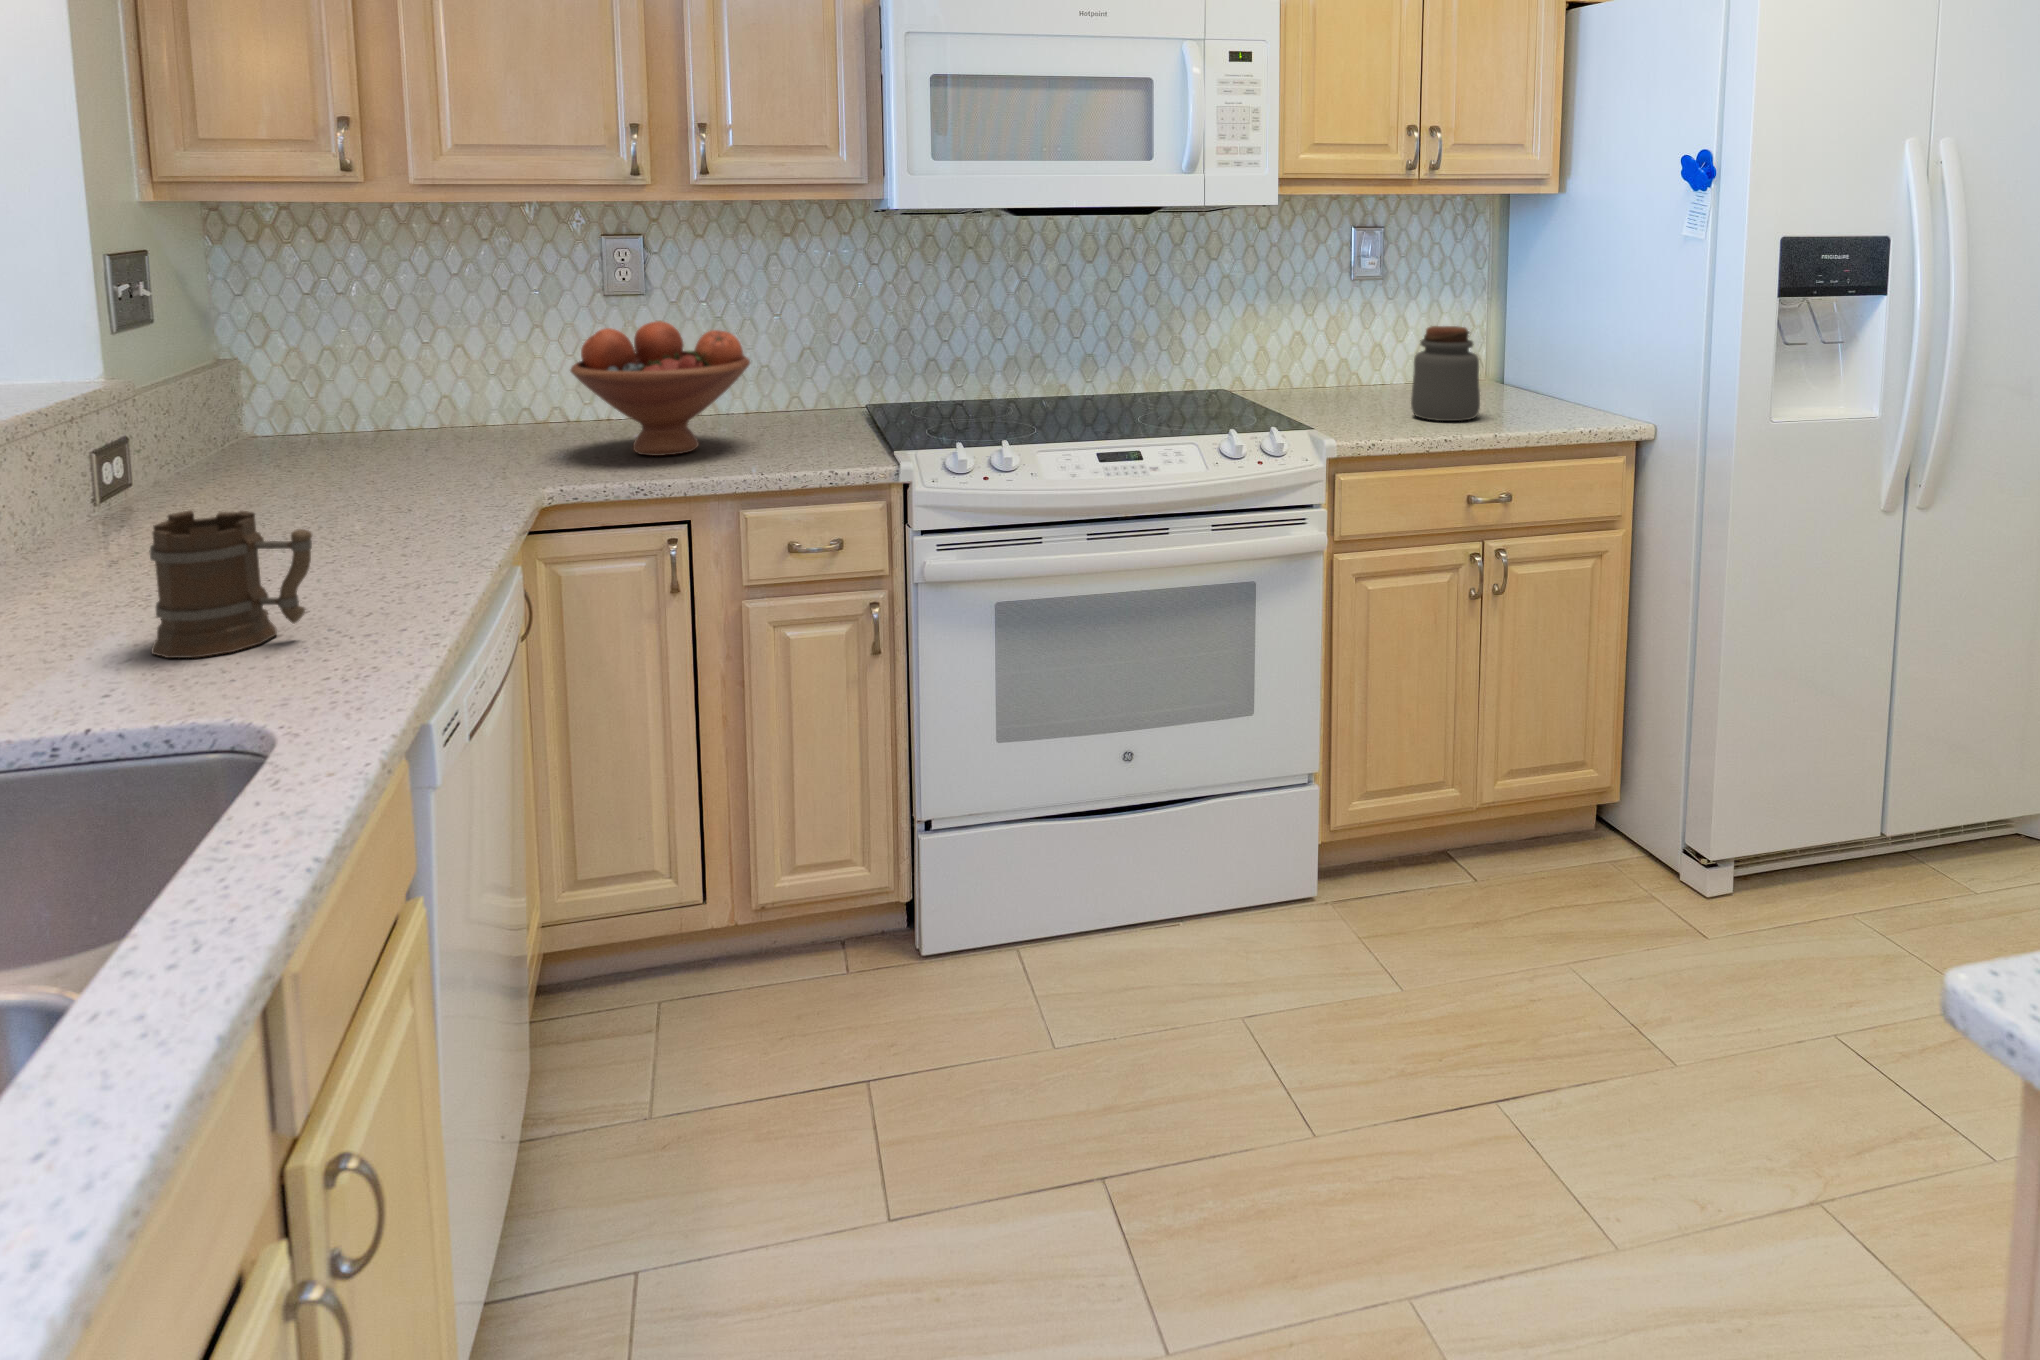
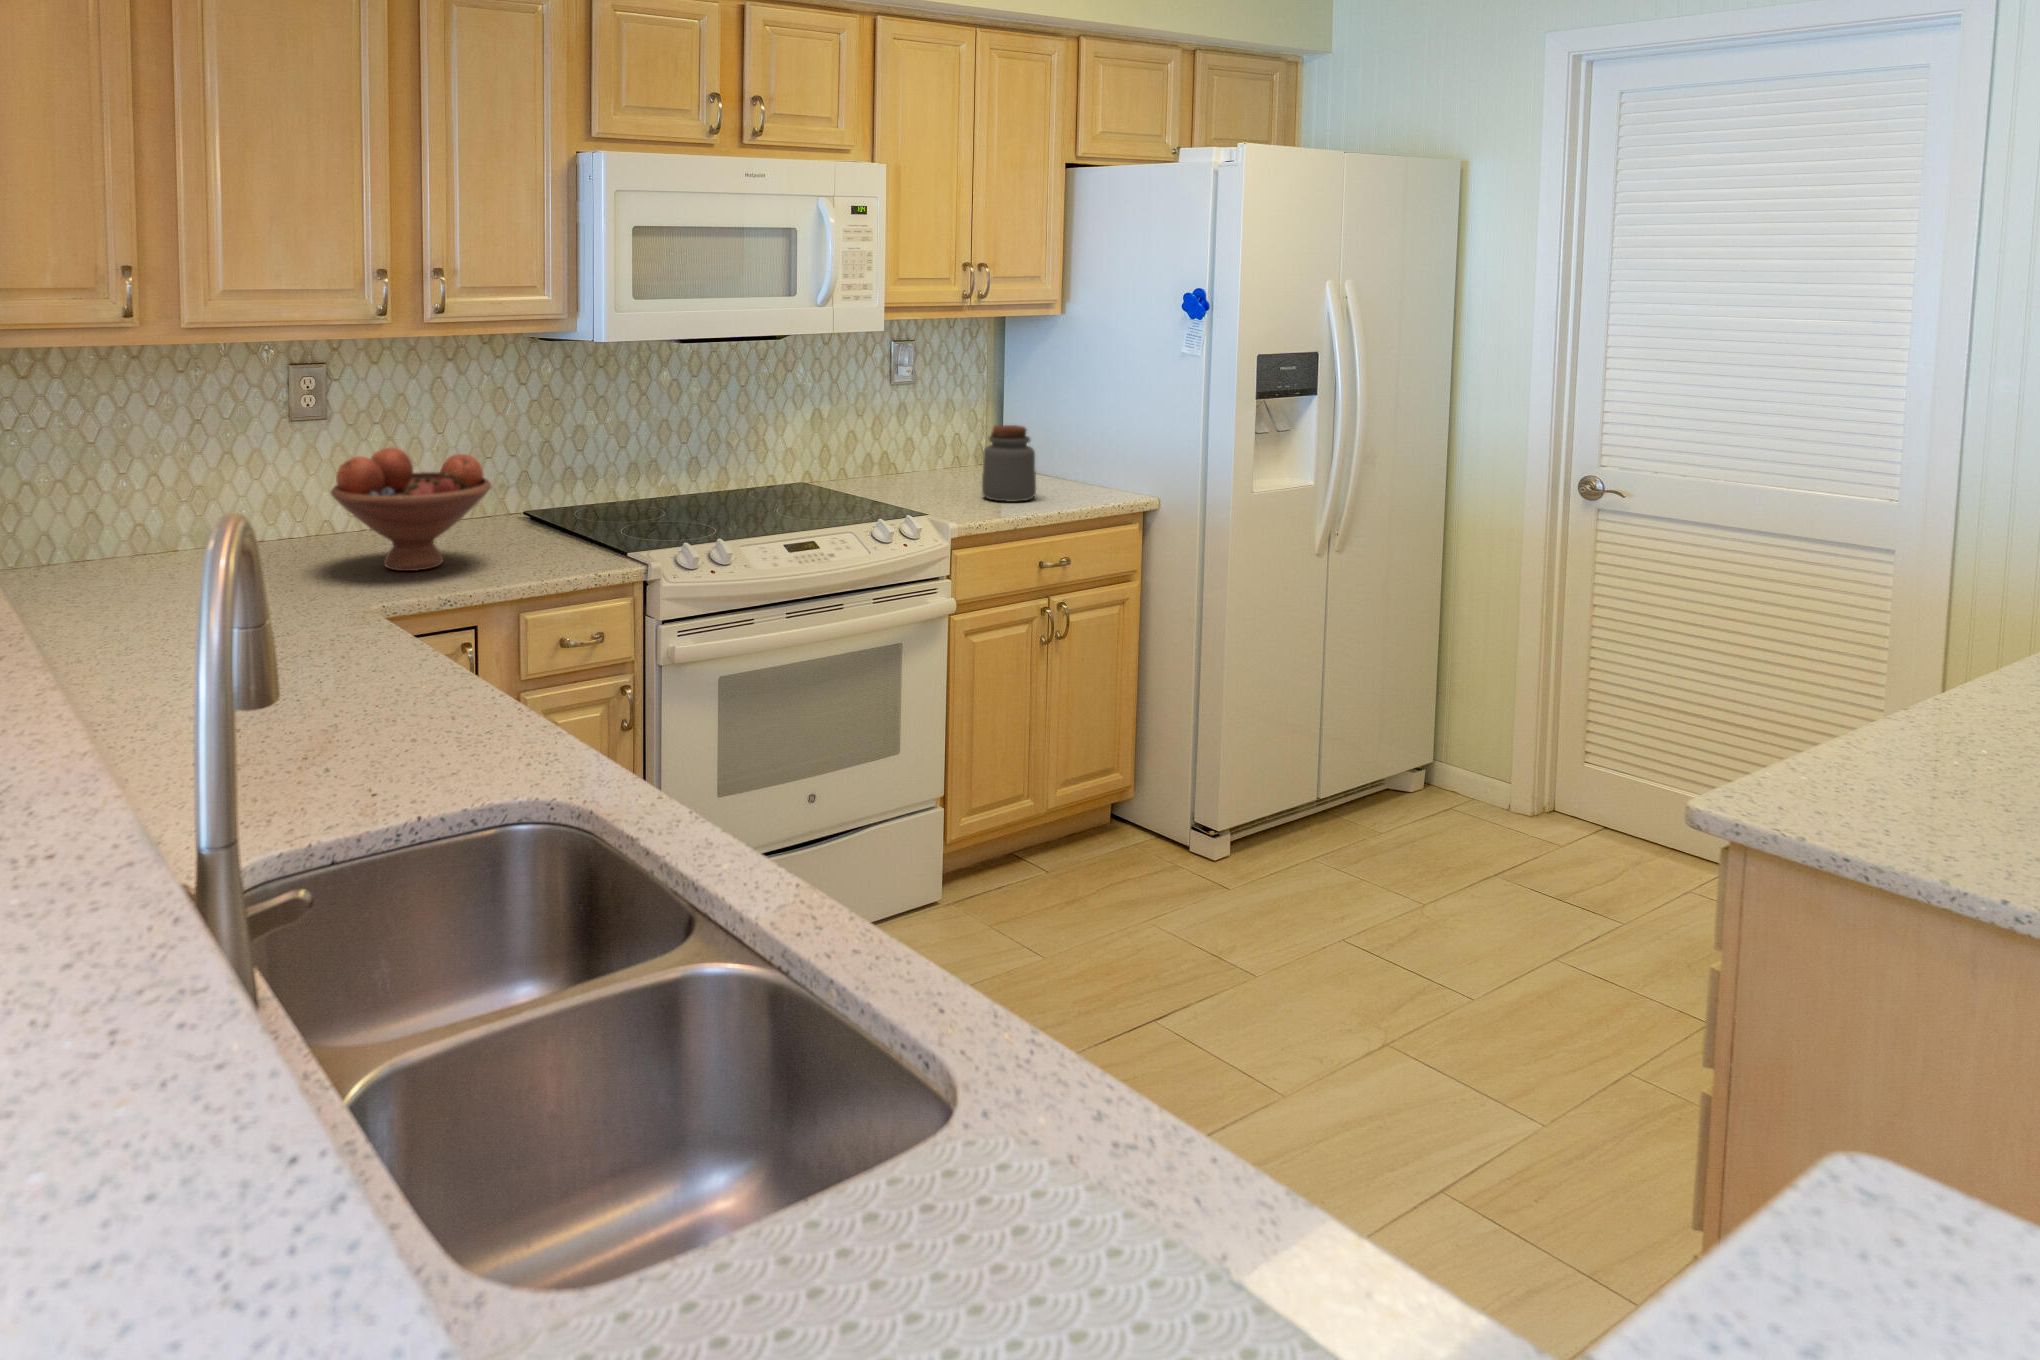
mug: present [149,510,312,658] -> none [318,635,453,765]

